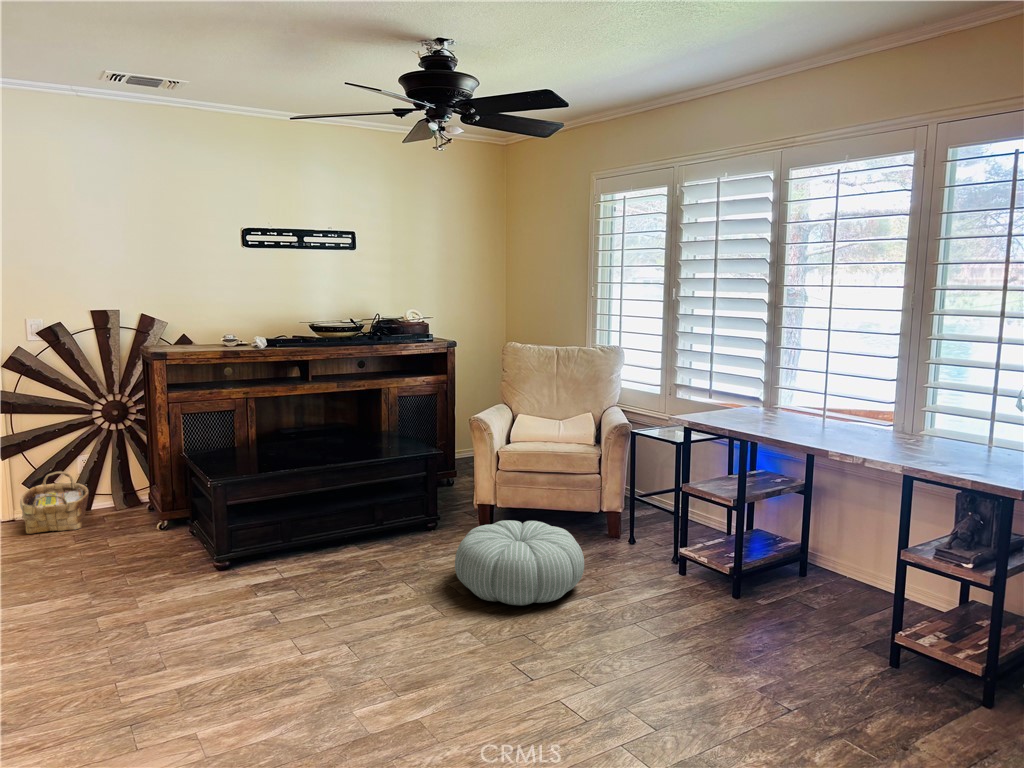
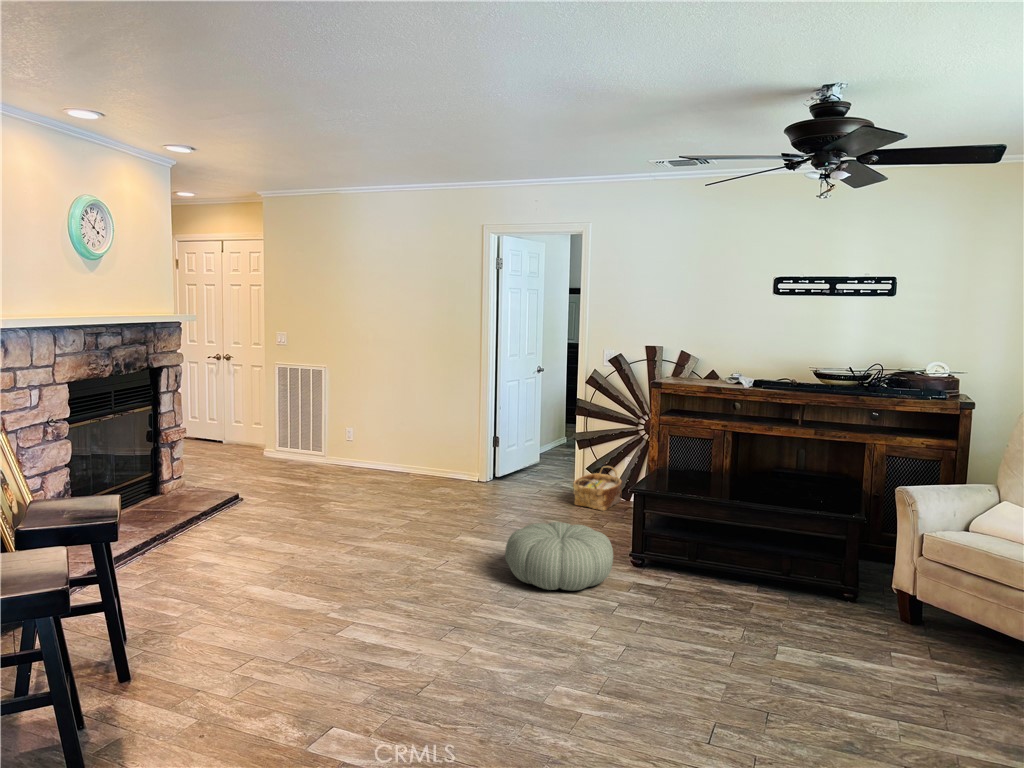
pouf: present [455,520,584,605] -> present [505,522,613,590]

